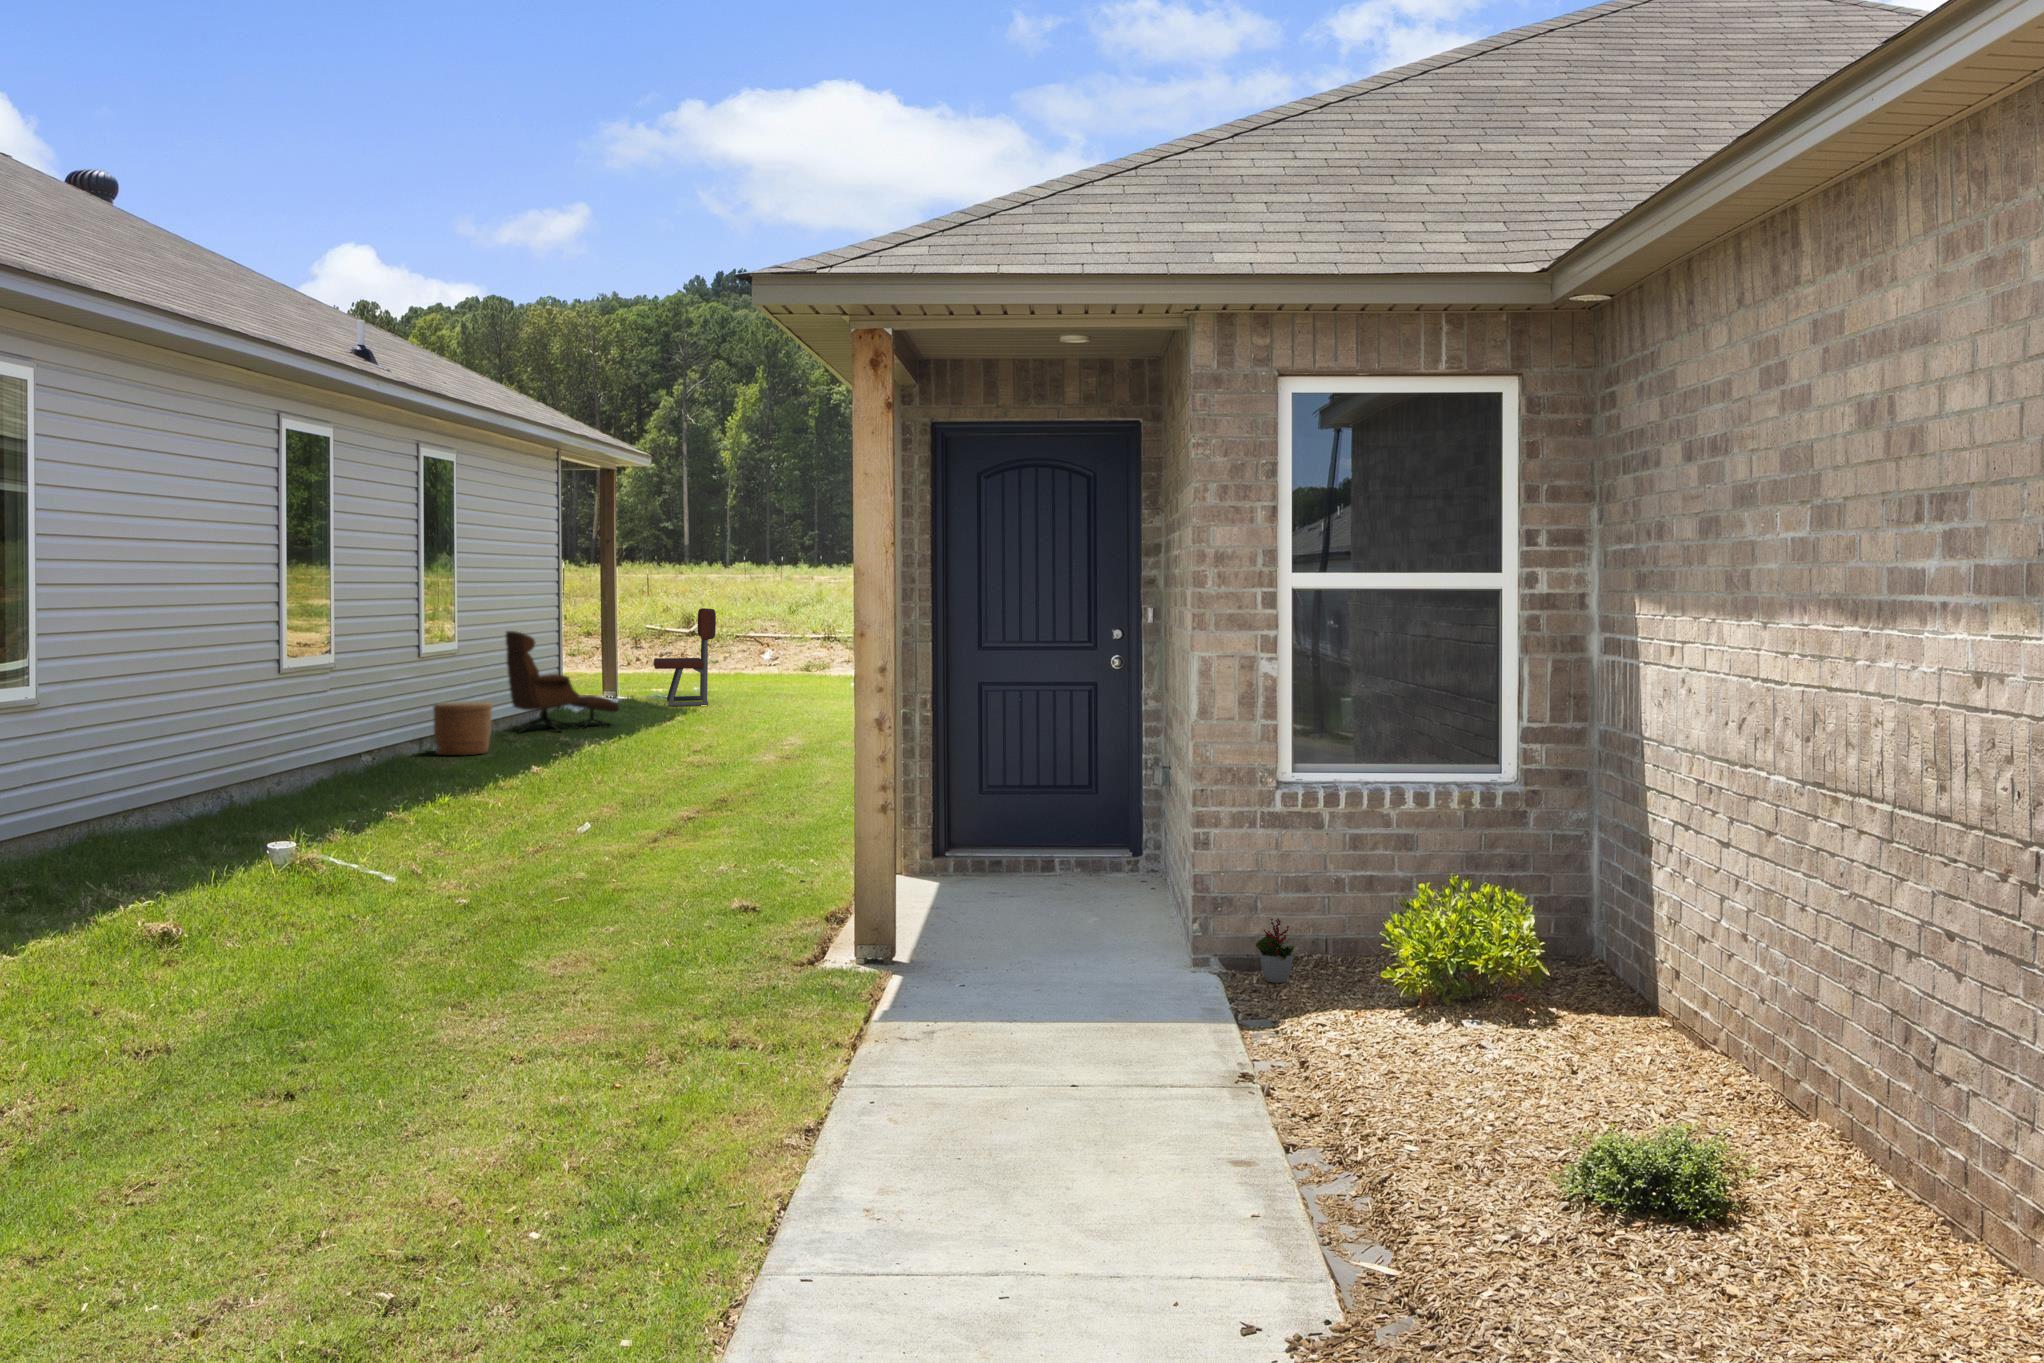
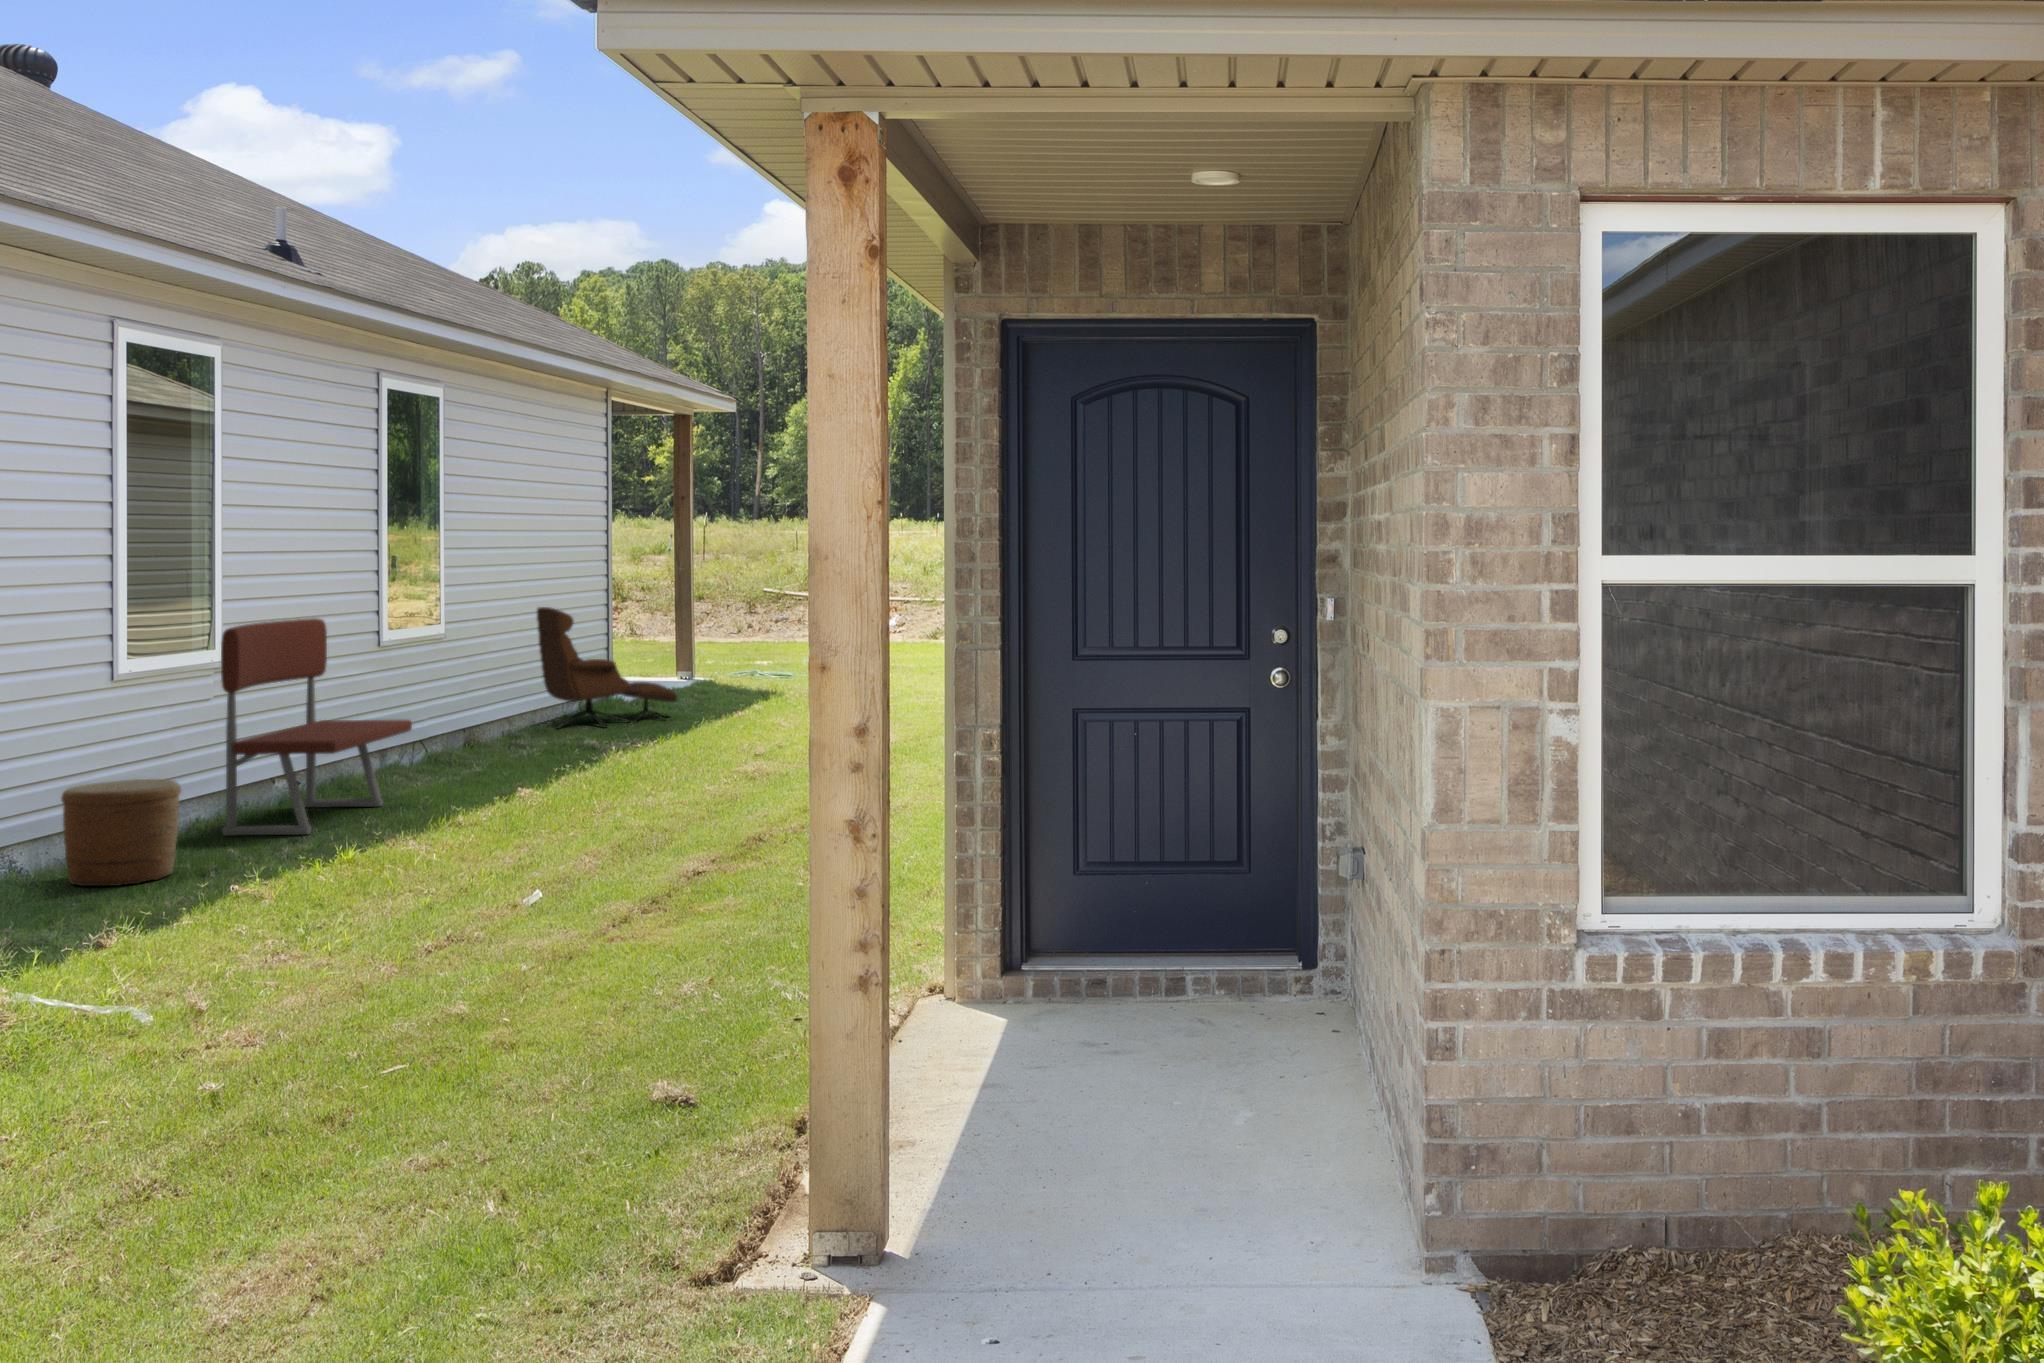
bench: present [654,608,716,706] -> present [221,618,412,835]
woven basket: present [433,701,493,756] -> present [61,779,181,886]
decorative plant: present [1256,919,1294,983] -> none [1540,1183,1611,1304]

